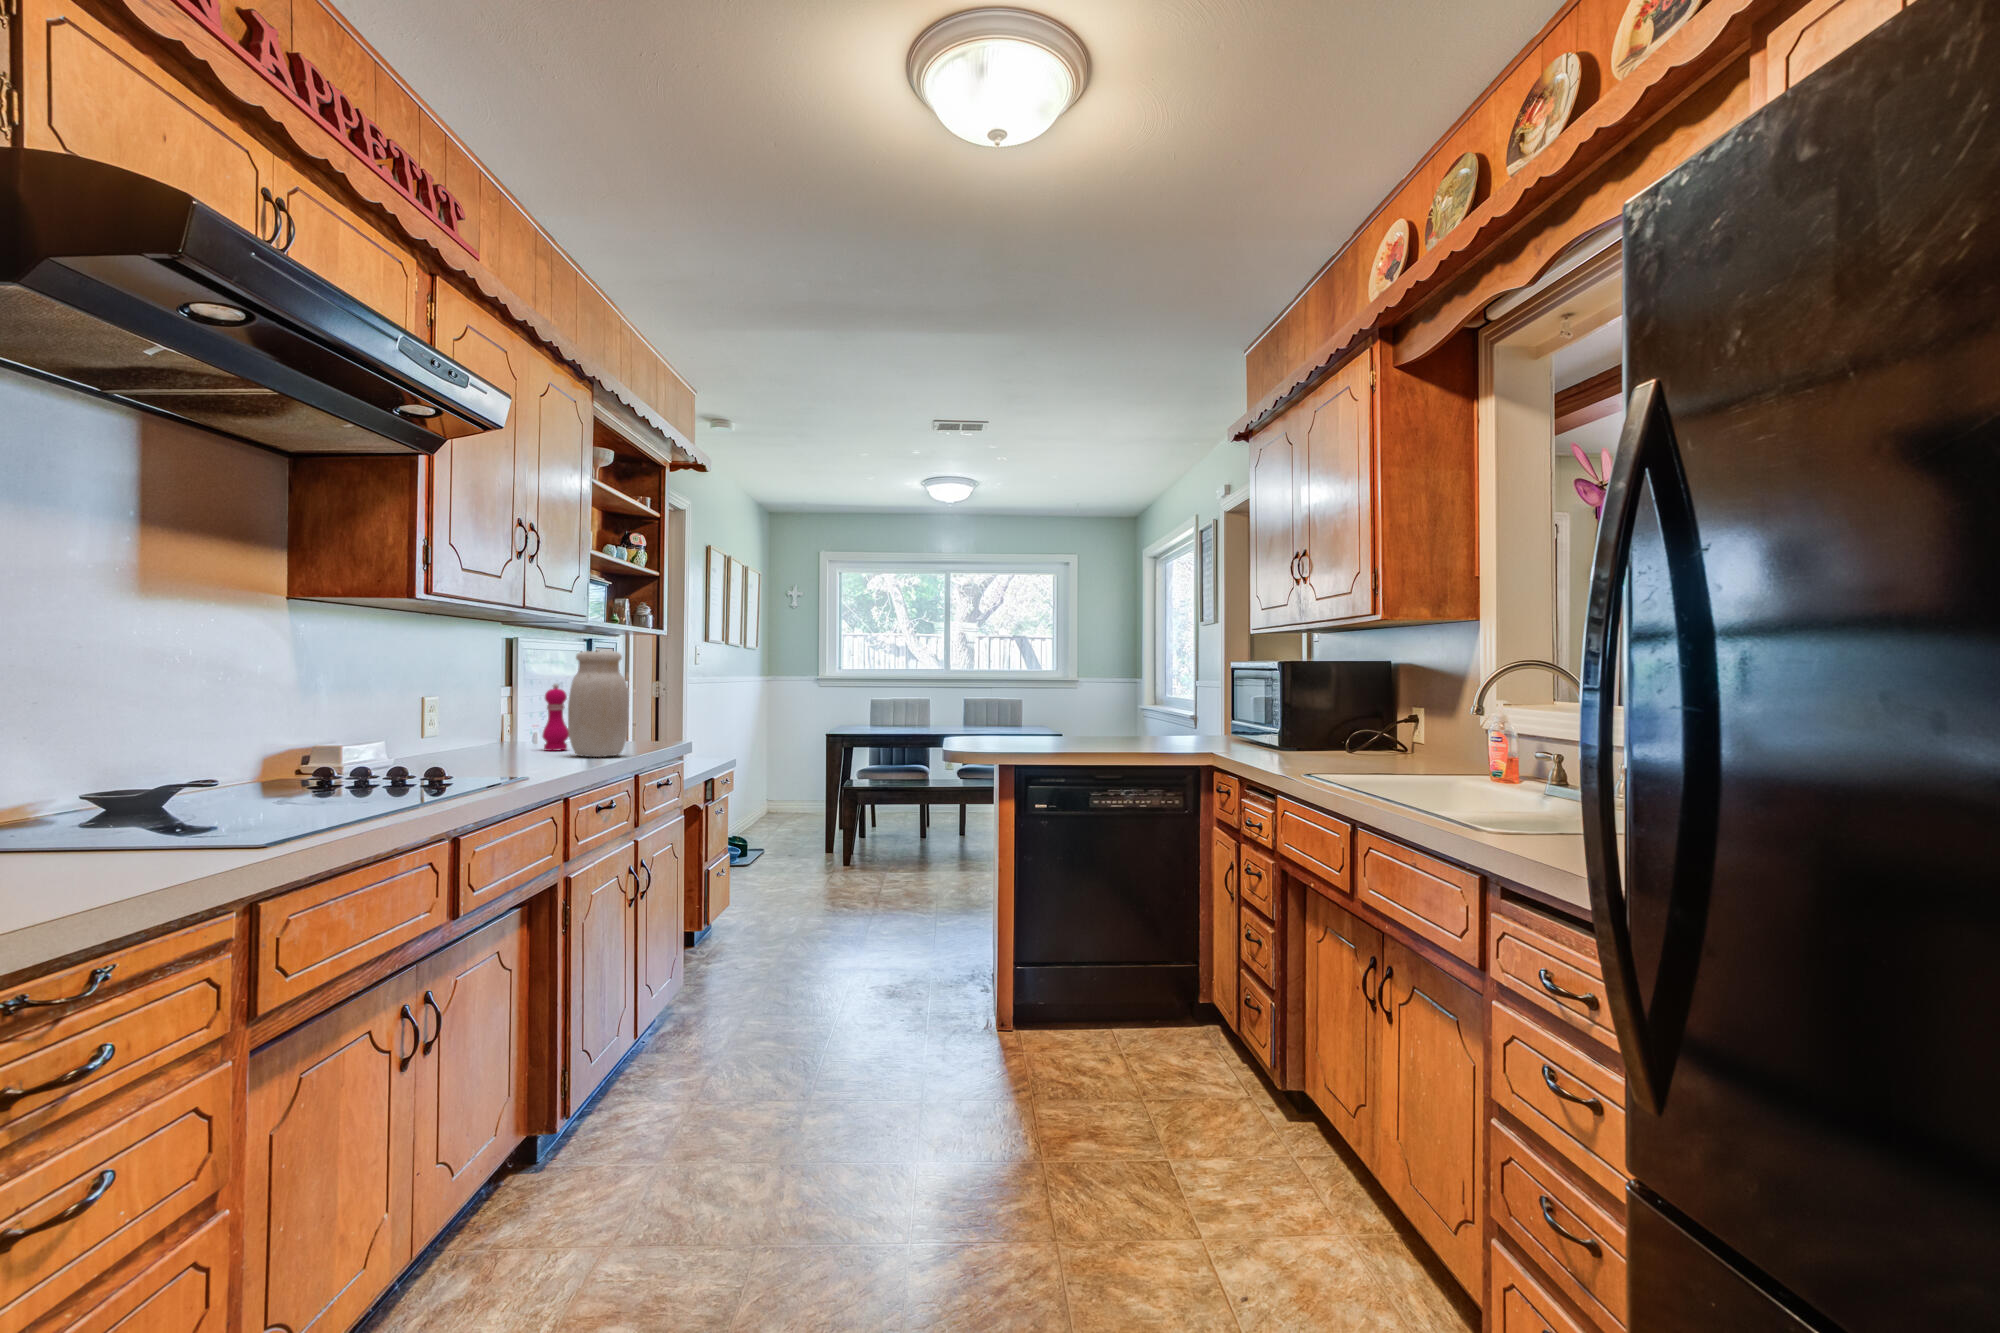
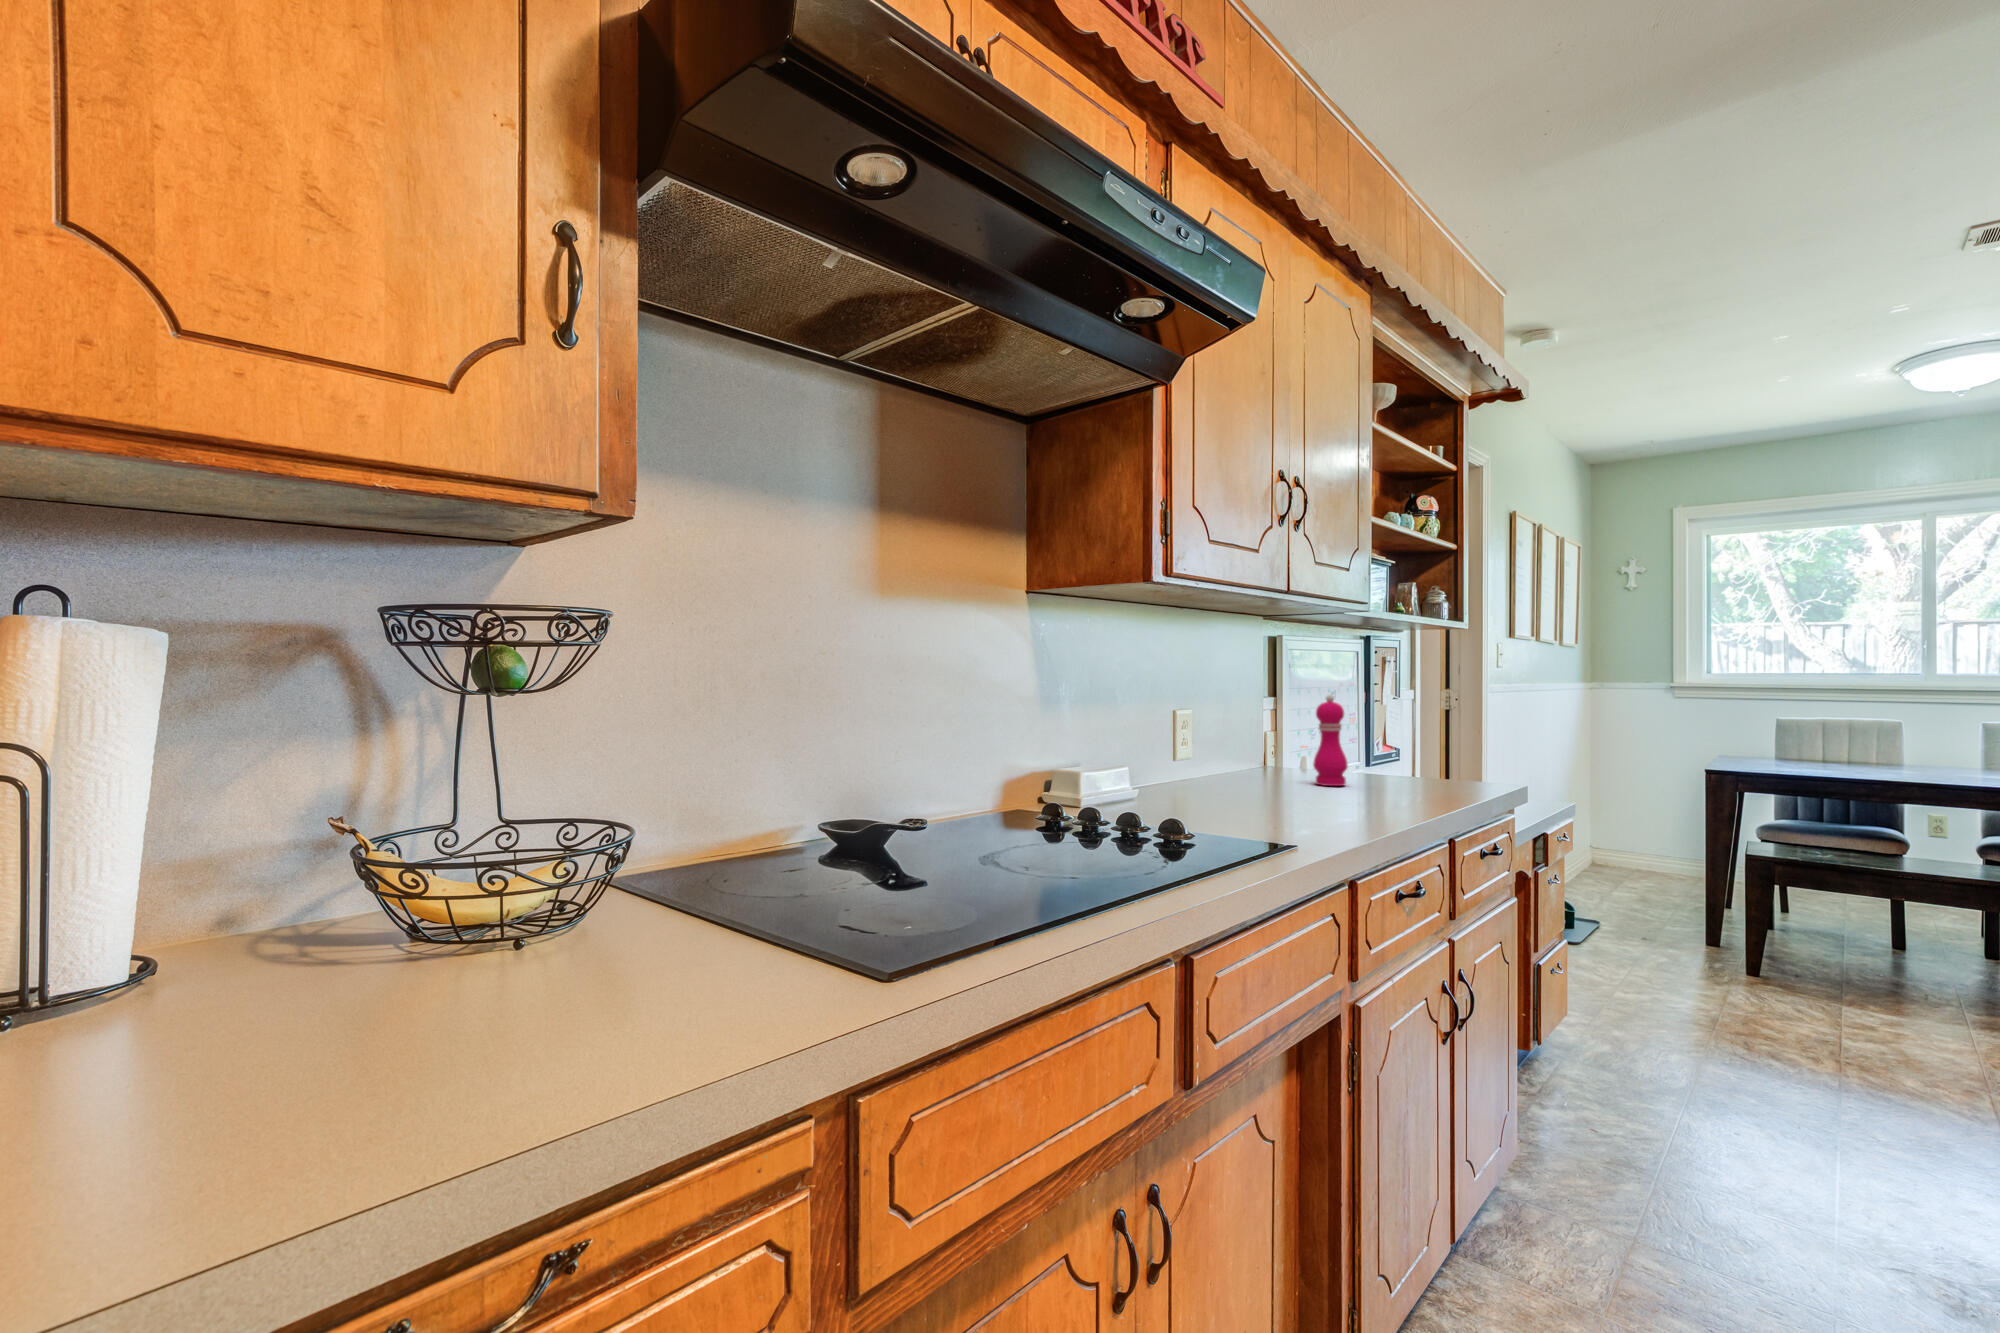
jar: present [568,651,629,757] -> none [1348,649,1435,804]

